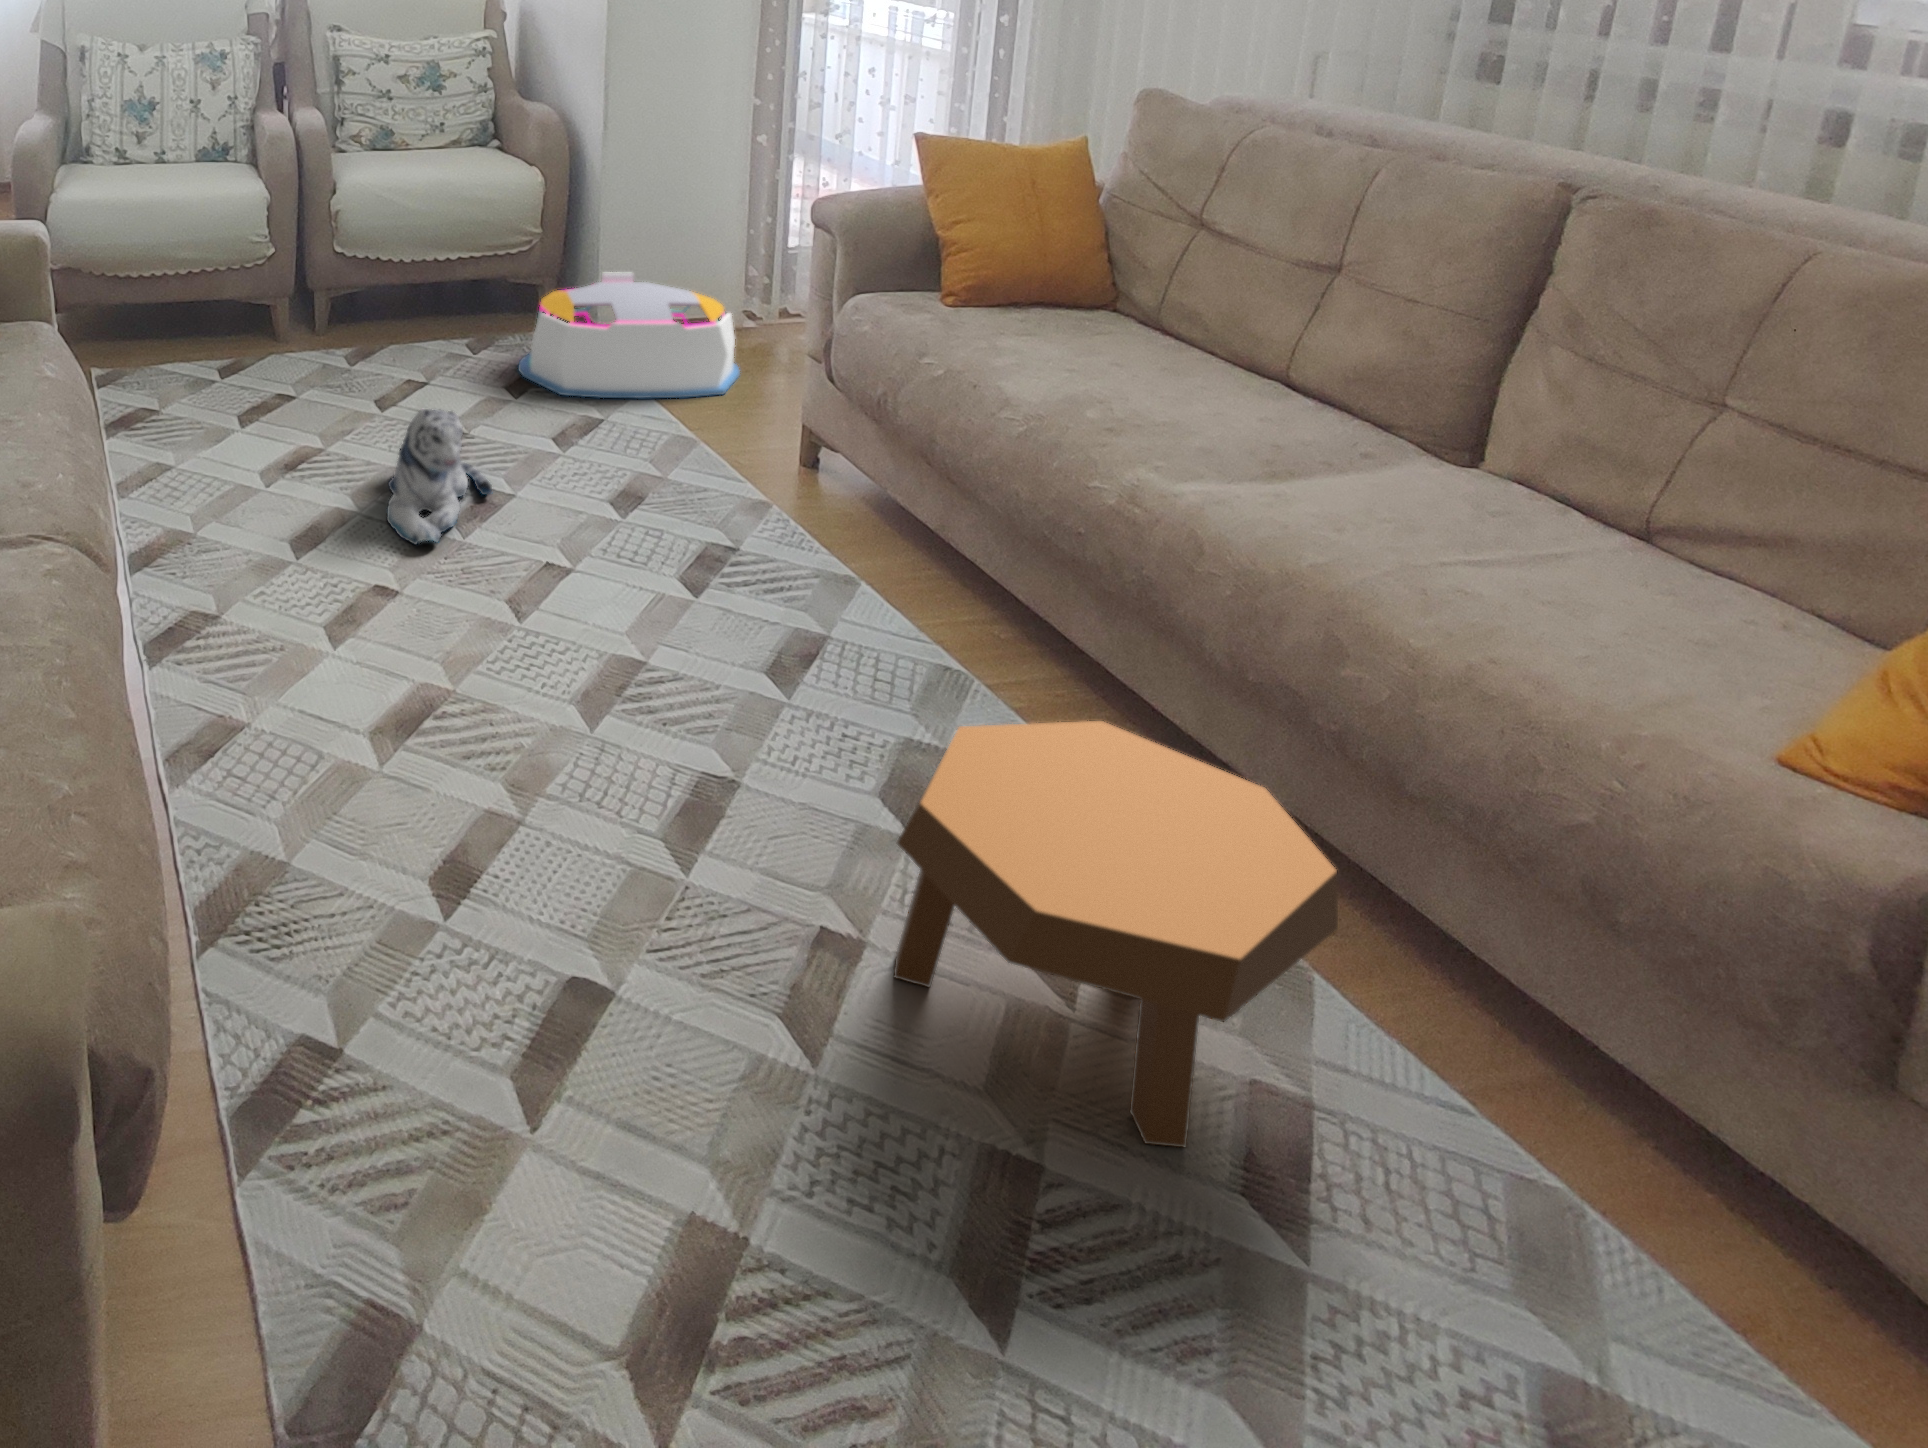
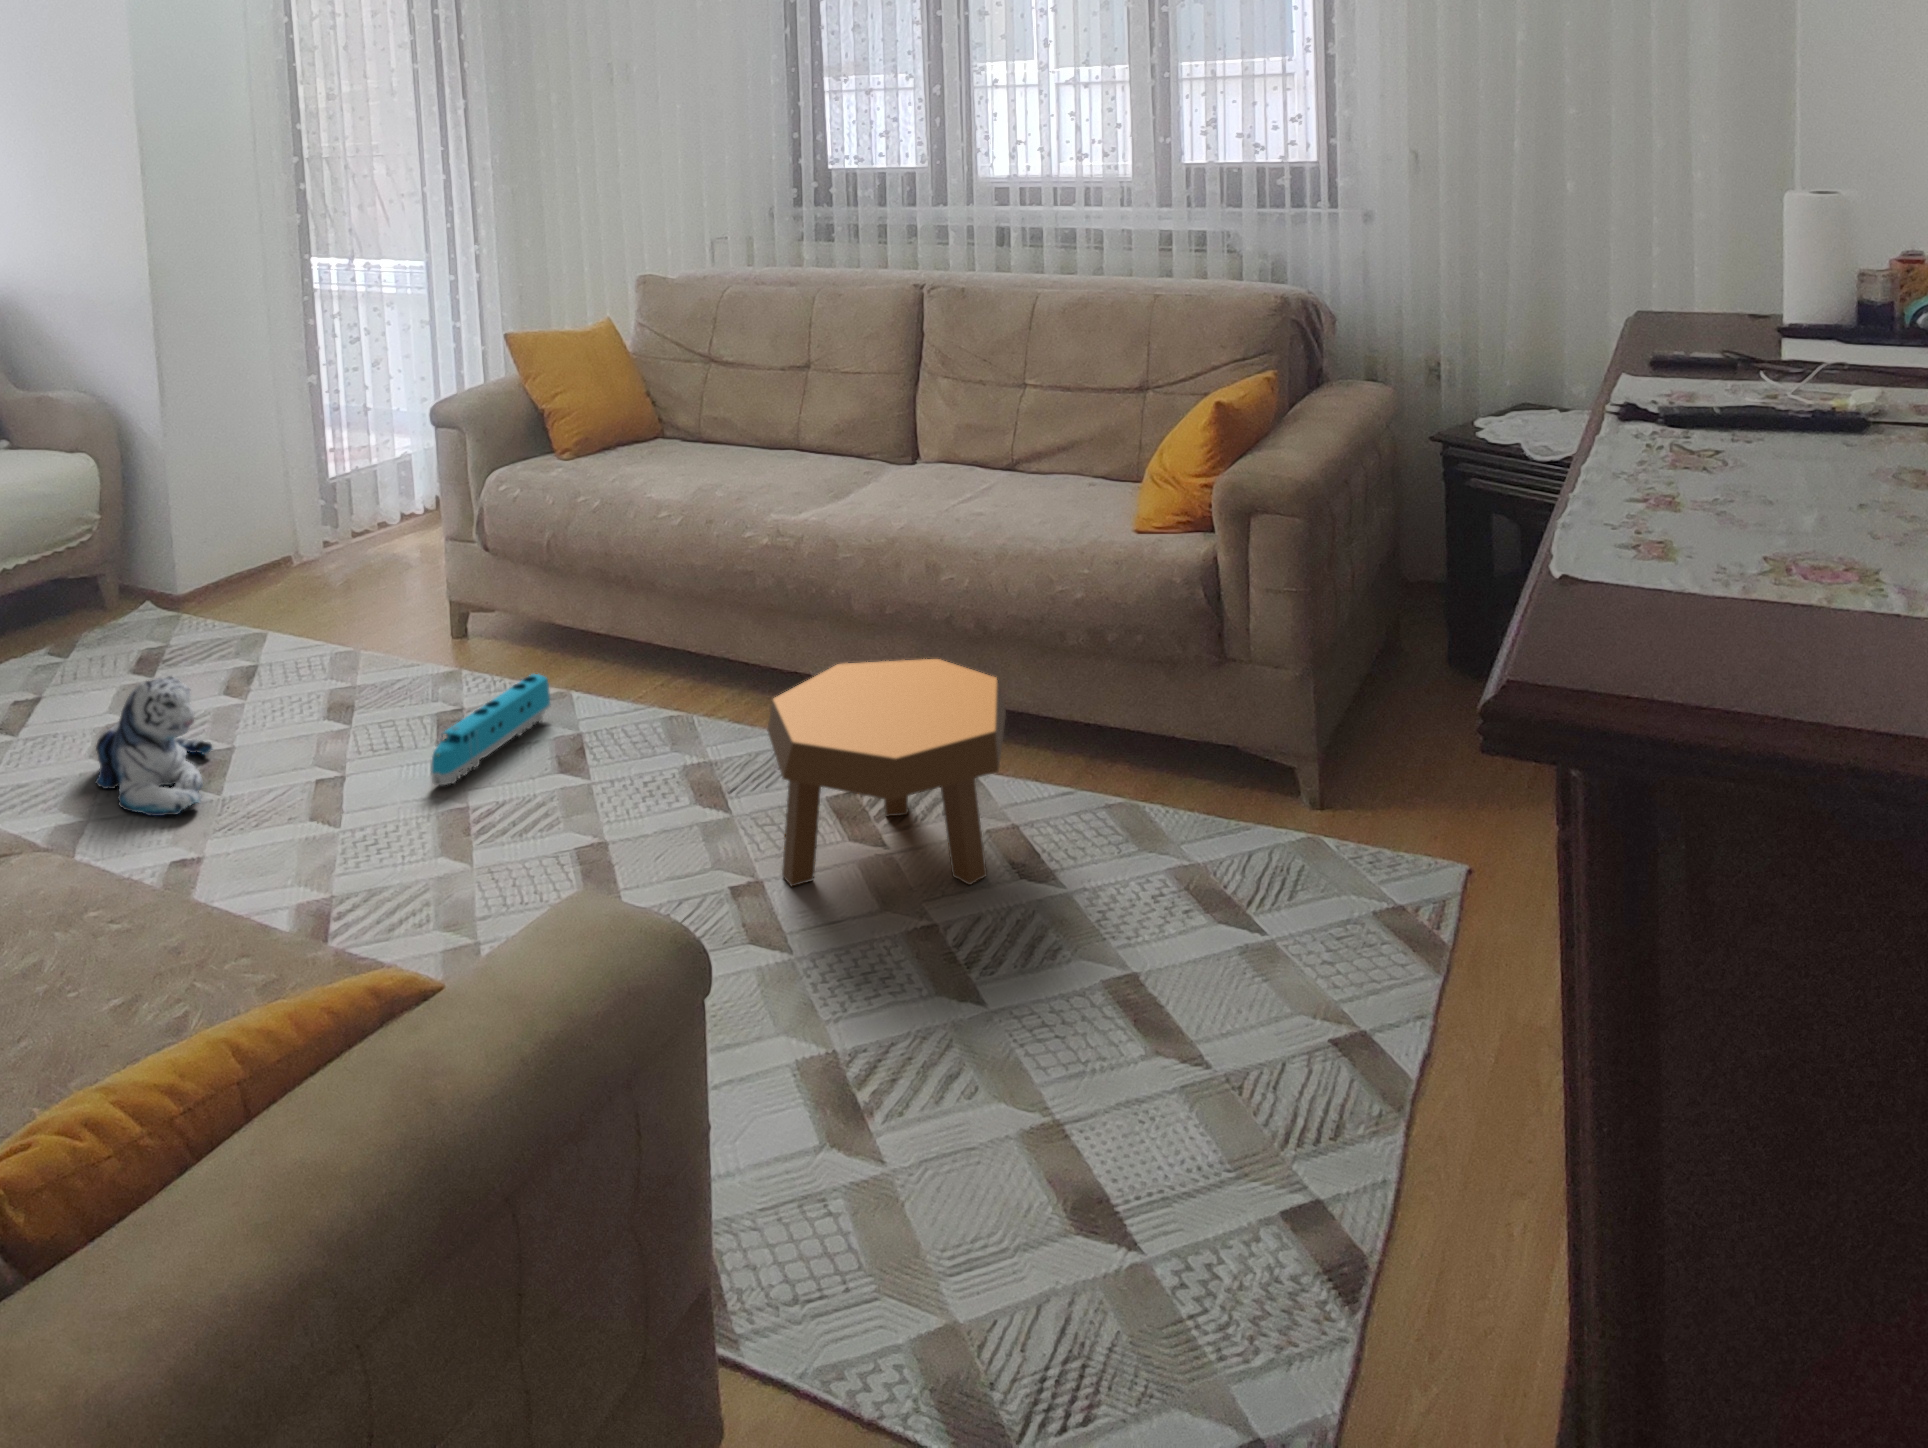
storage bin: present [519,273,739,398] -> none [126,529,346,659]
toy train: none [632,547,816,633] -> present [432,674,551,785]

